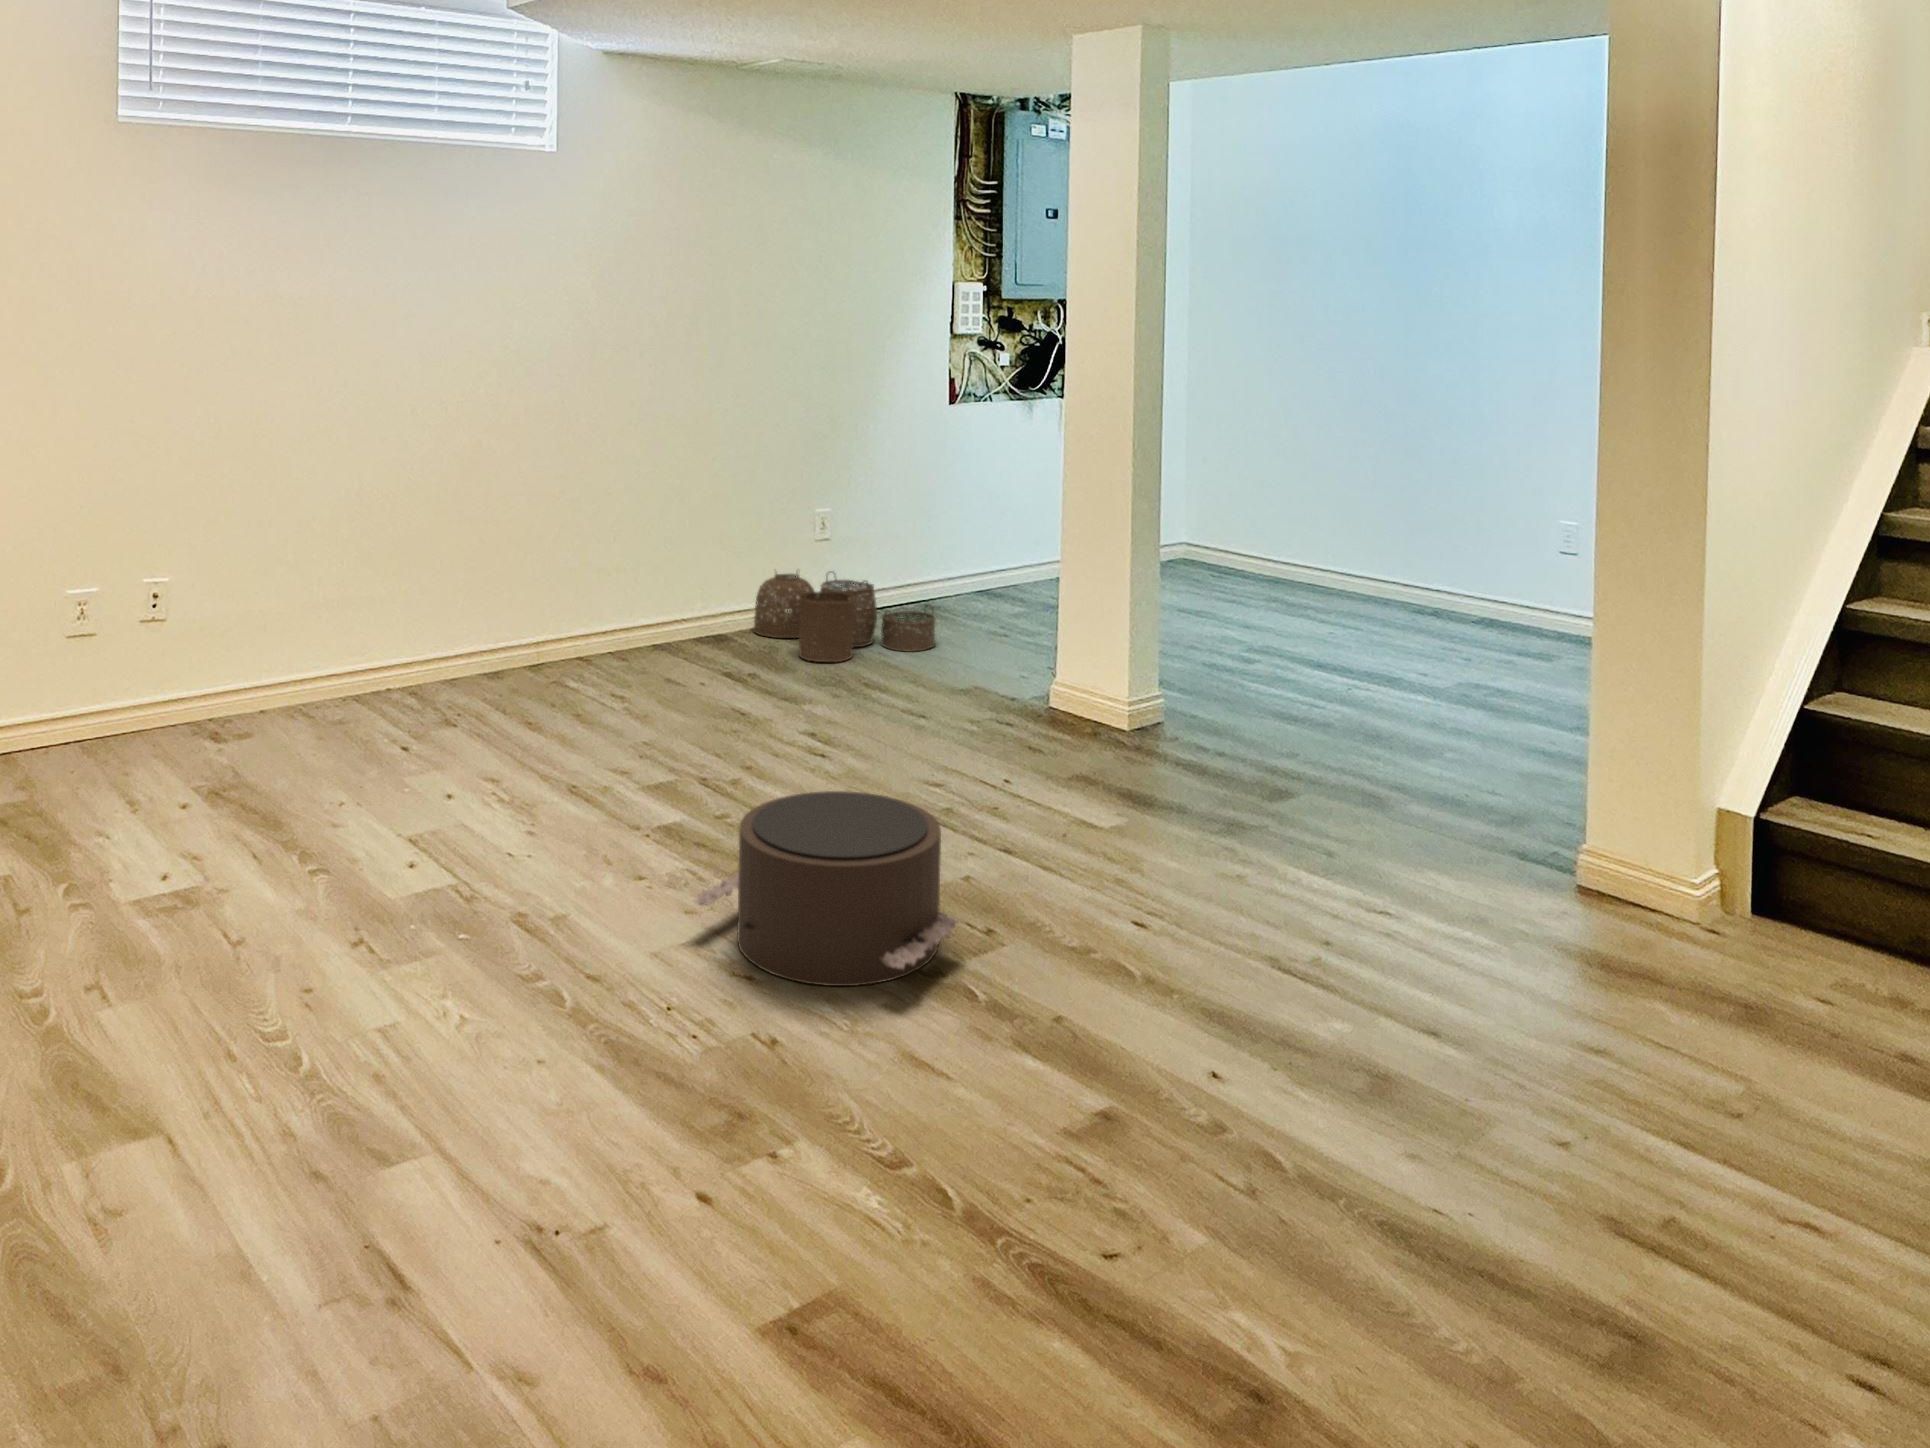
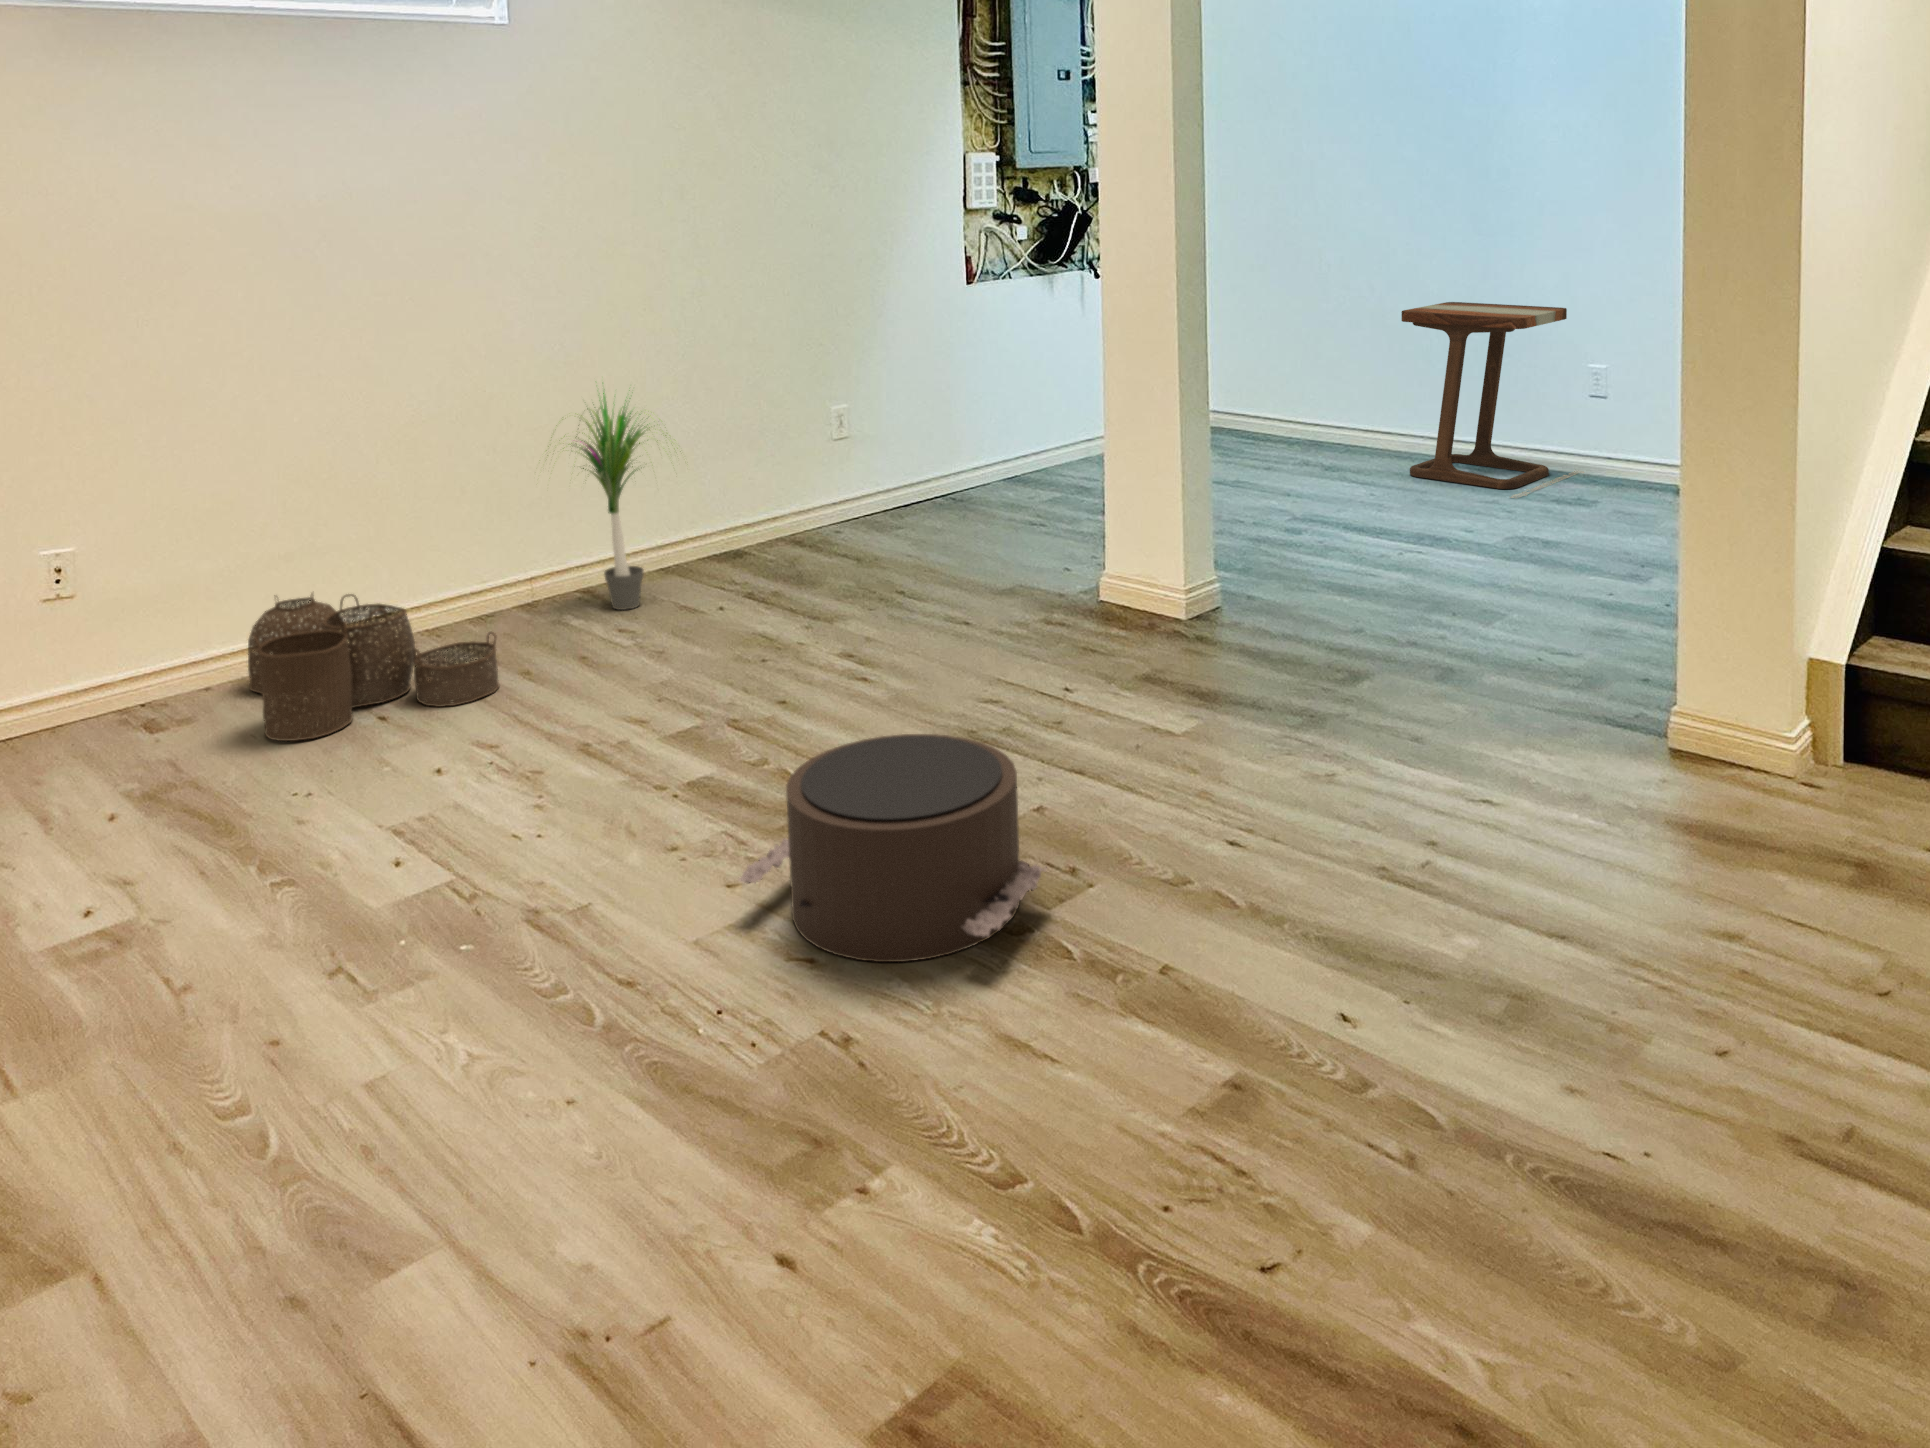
side table: none [1364,449,1548,645] -> present [1401,302,1584,498]
potted plant: none [547,462,685,676] -> present [546,393,666,610]
woven basket: present [754,573,935,662] -> present [248,594,499,741]

